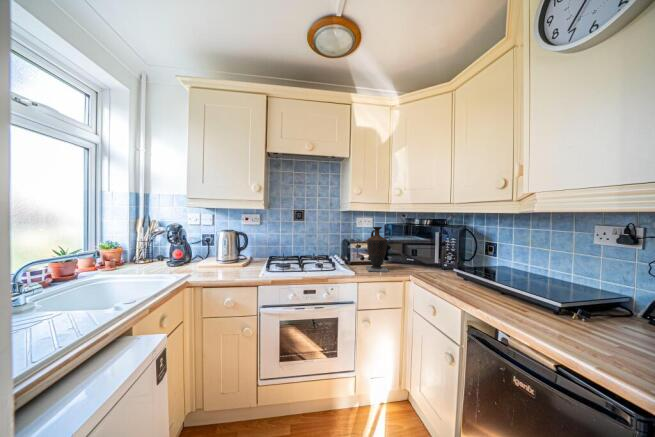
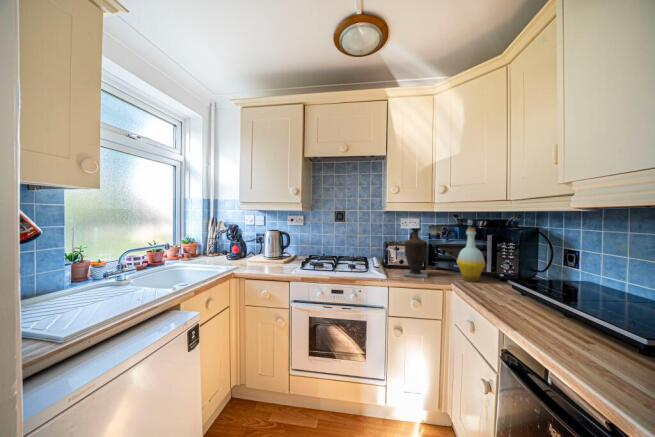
bottle: none [411,227,434,272] -> present [457,229,485,282]

